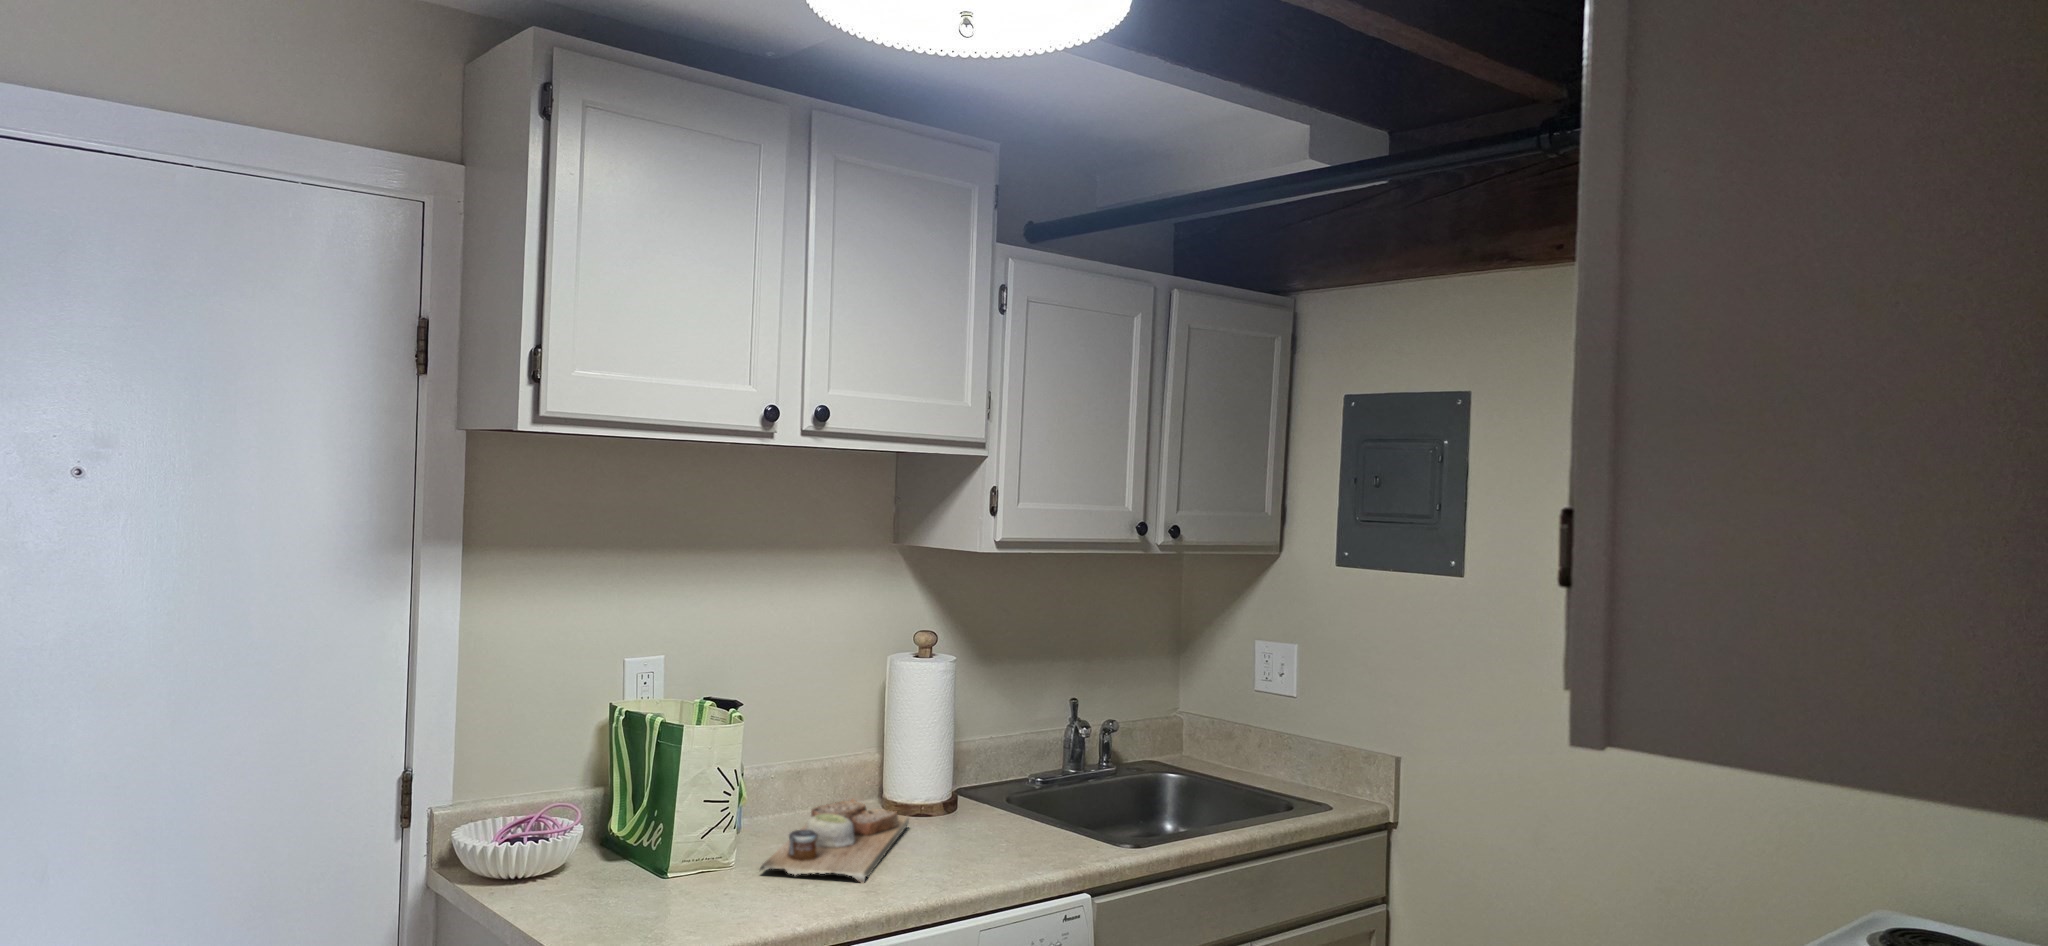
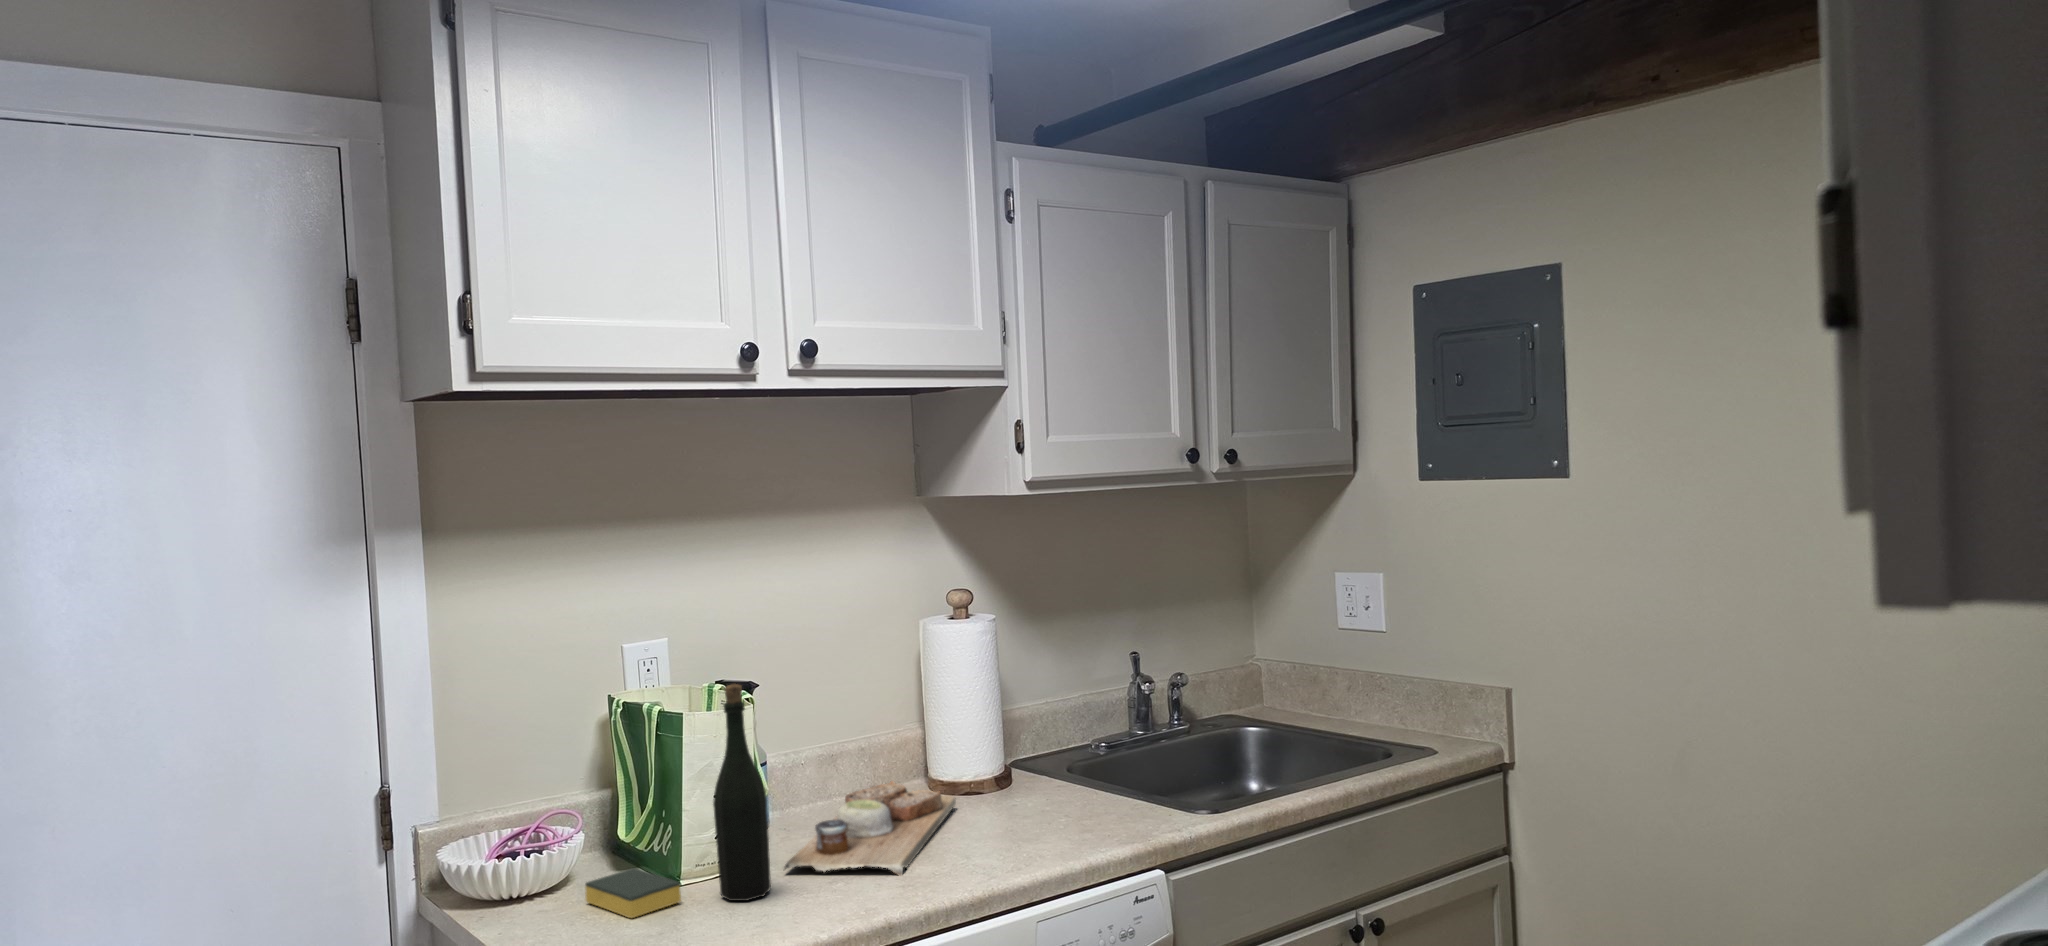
bottle: none [705,704,753,896] -> present [713,684,771,901]
sponge: none [584,859,671,904] -> present [585,868,681,918]

